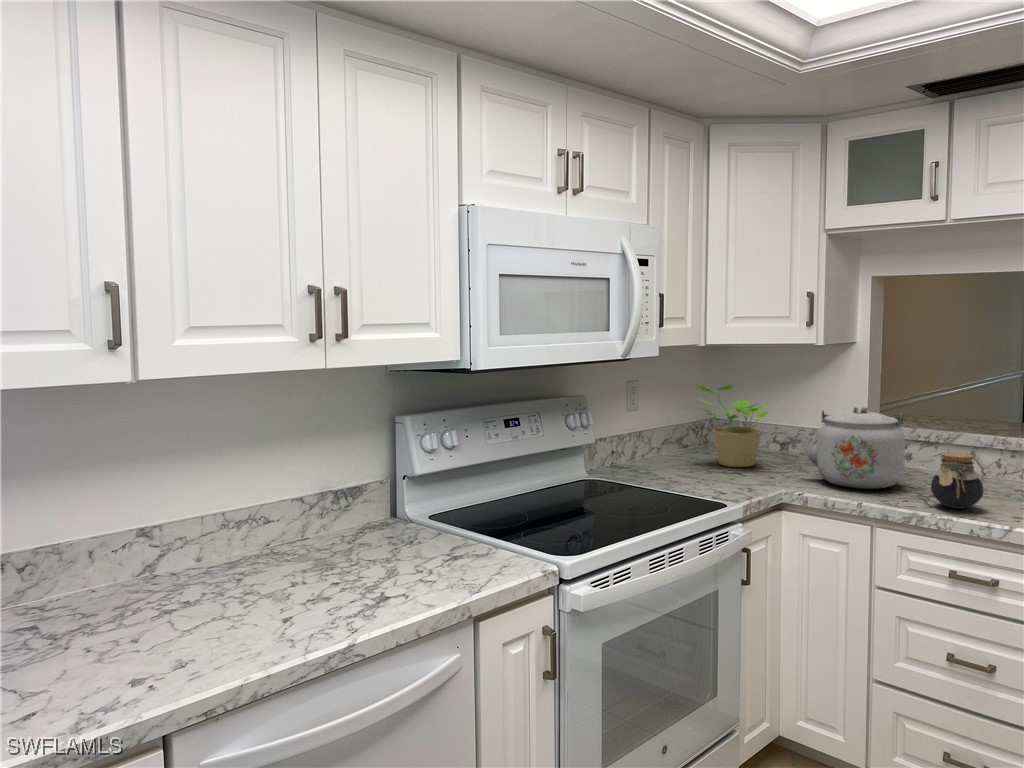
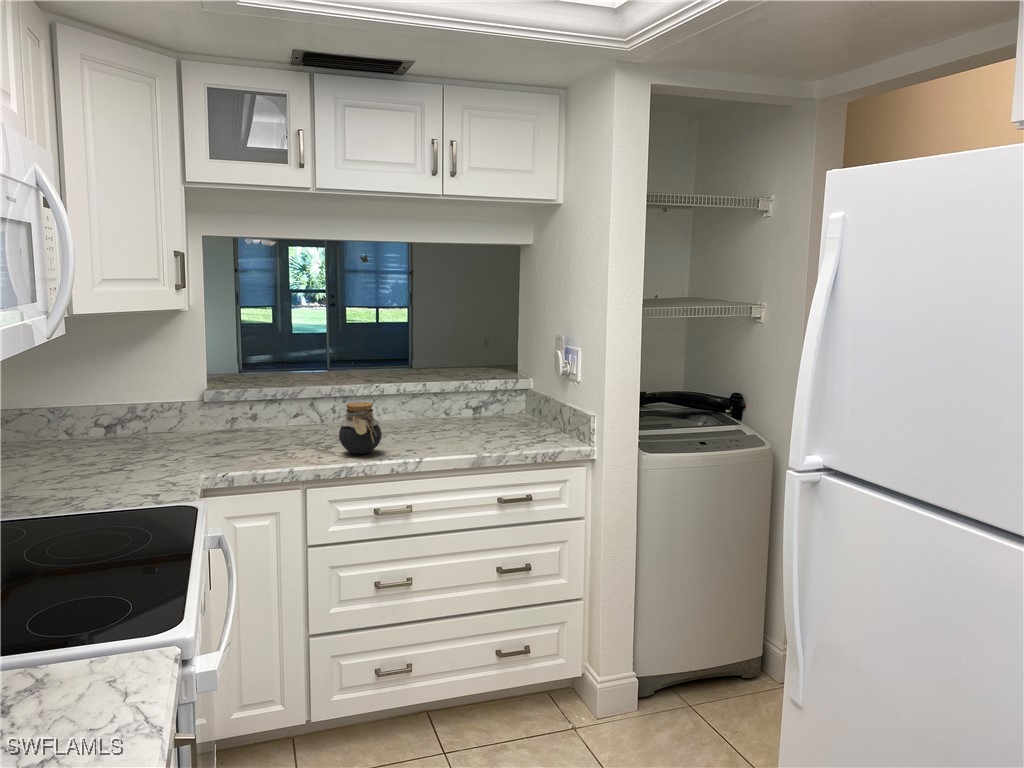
potted plant: present [697,385,768,467] -> none [24,359,136,465]
kettle: present [799,407,905,489] -> none [188,370,296,457]

